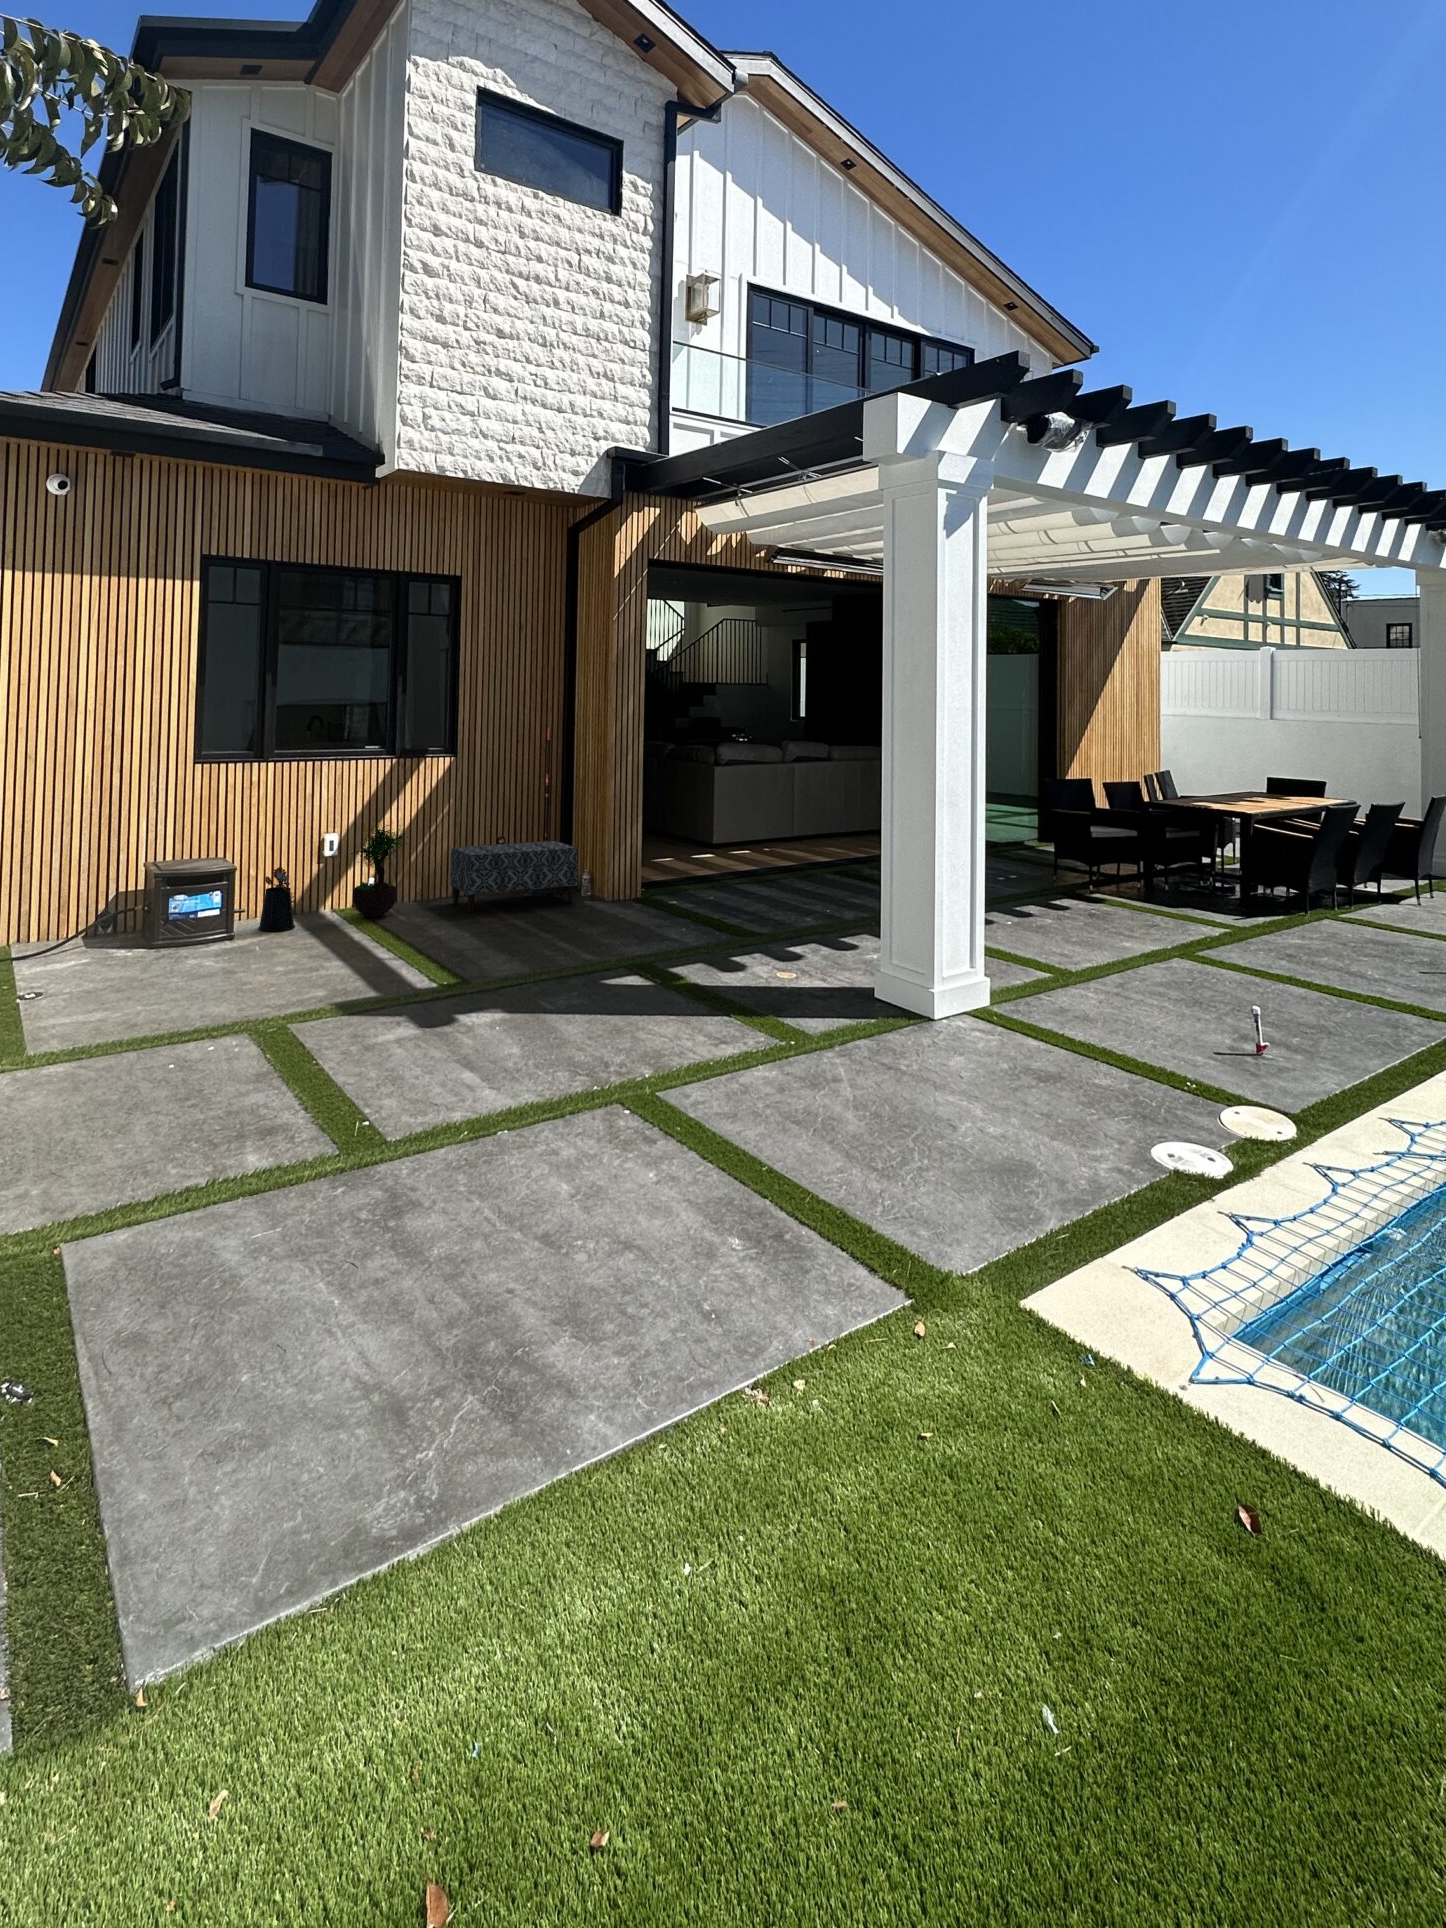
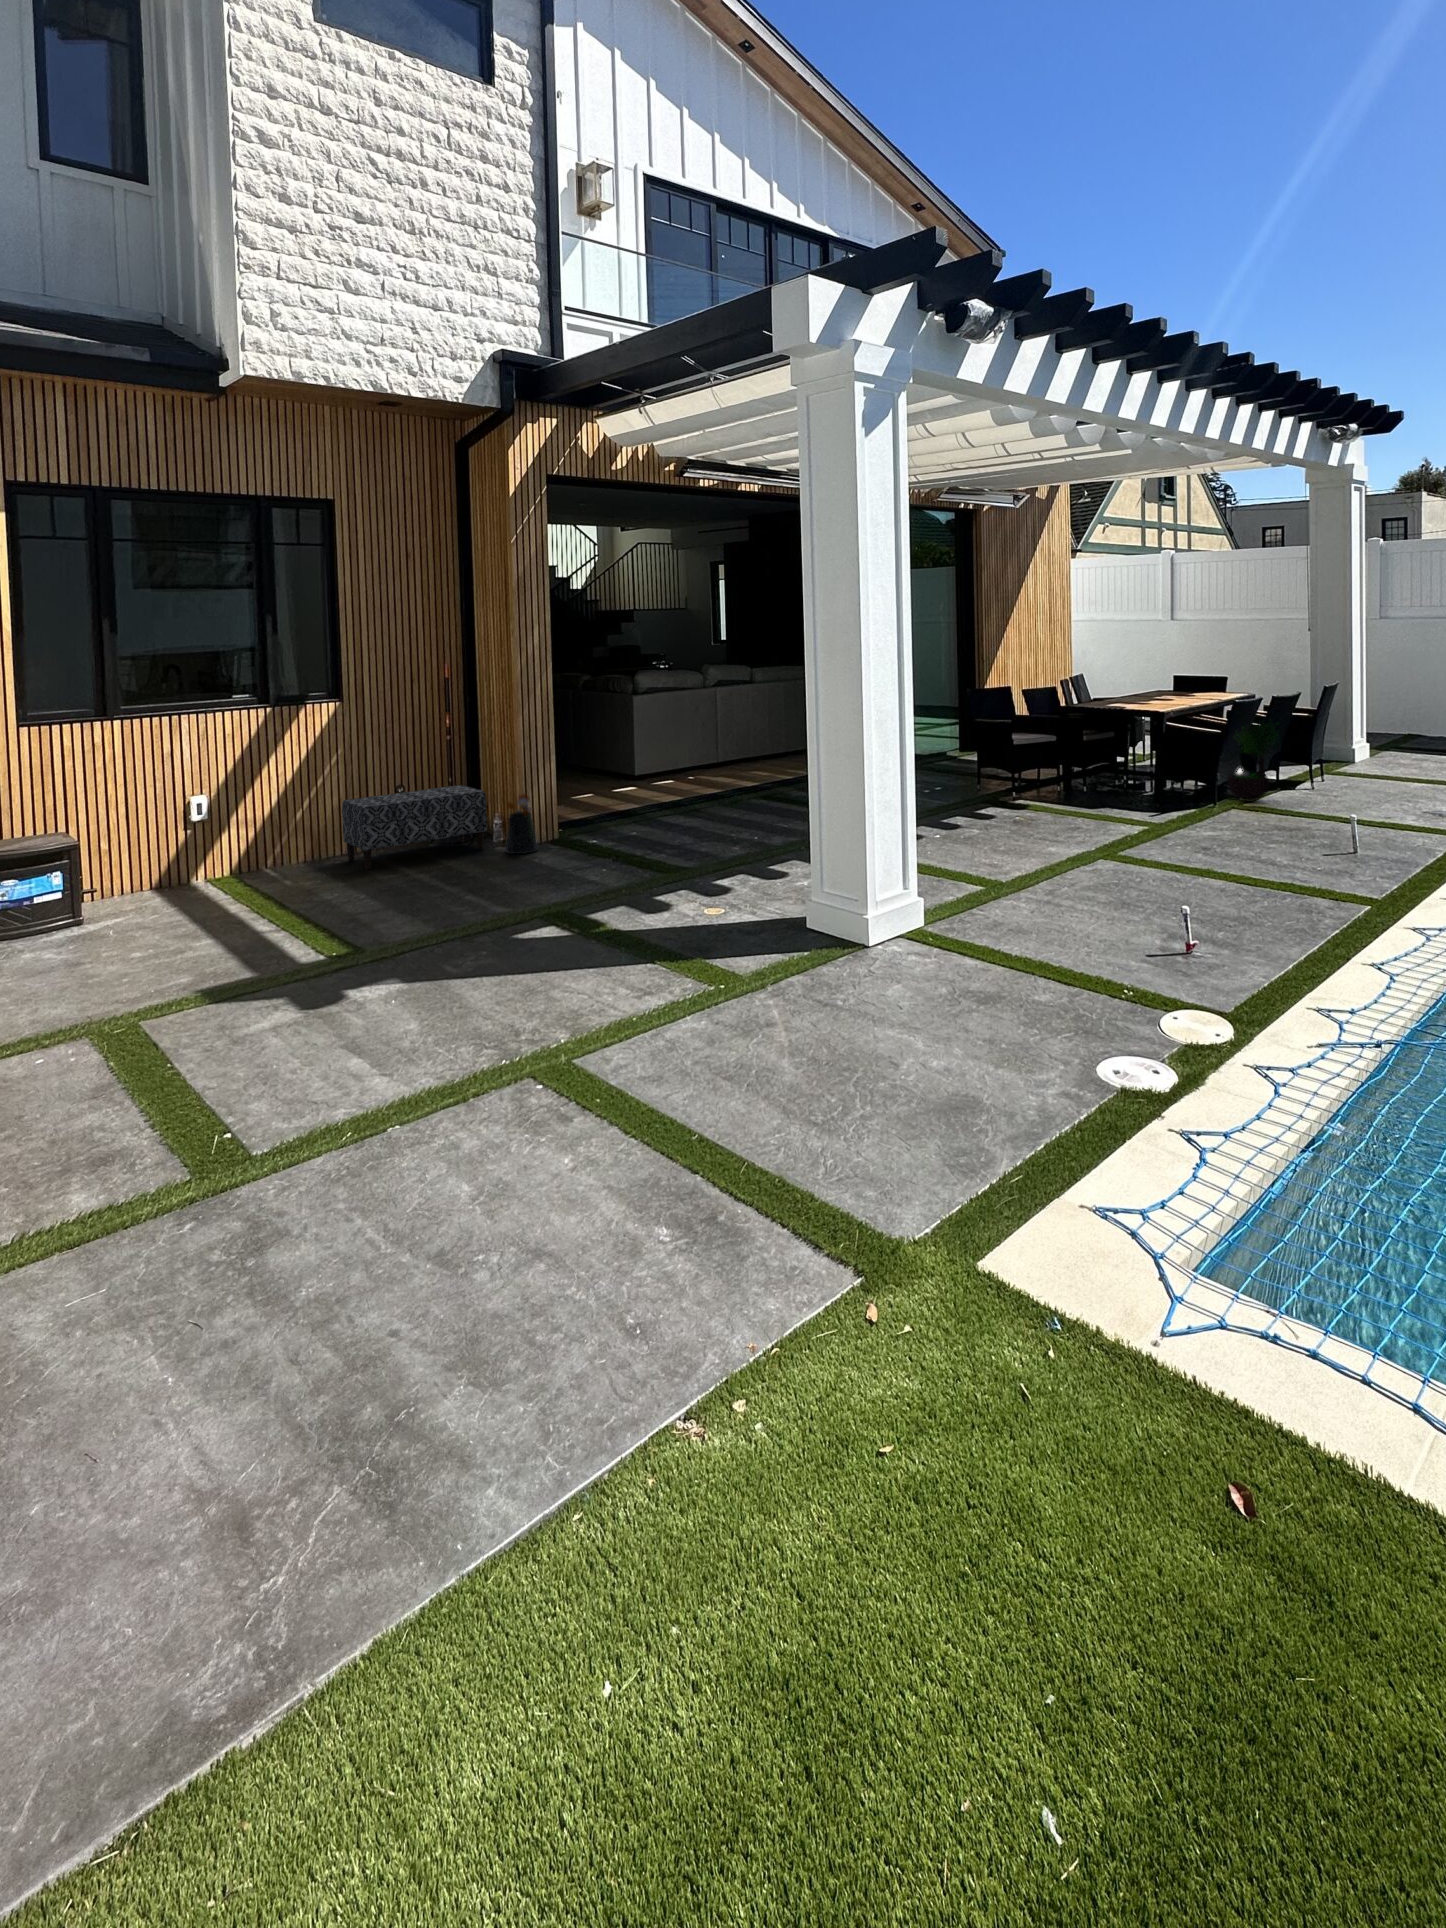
potted tree: present [351,819,408,917] -> present [1228,722,1279,801]
watering can: present [258,867,295,932] -> present [506,794,538,854]

